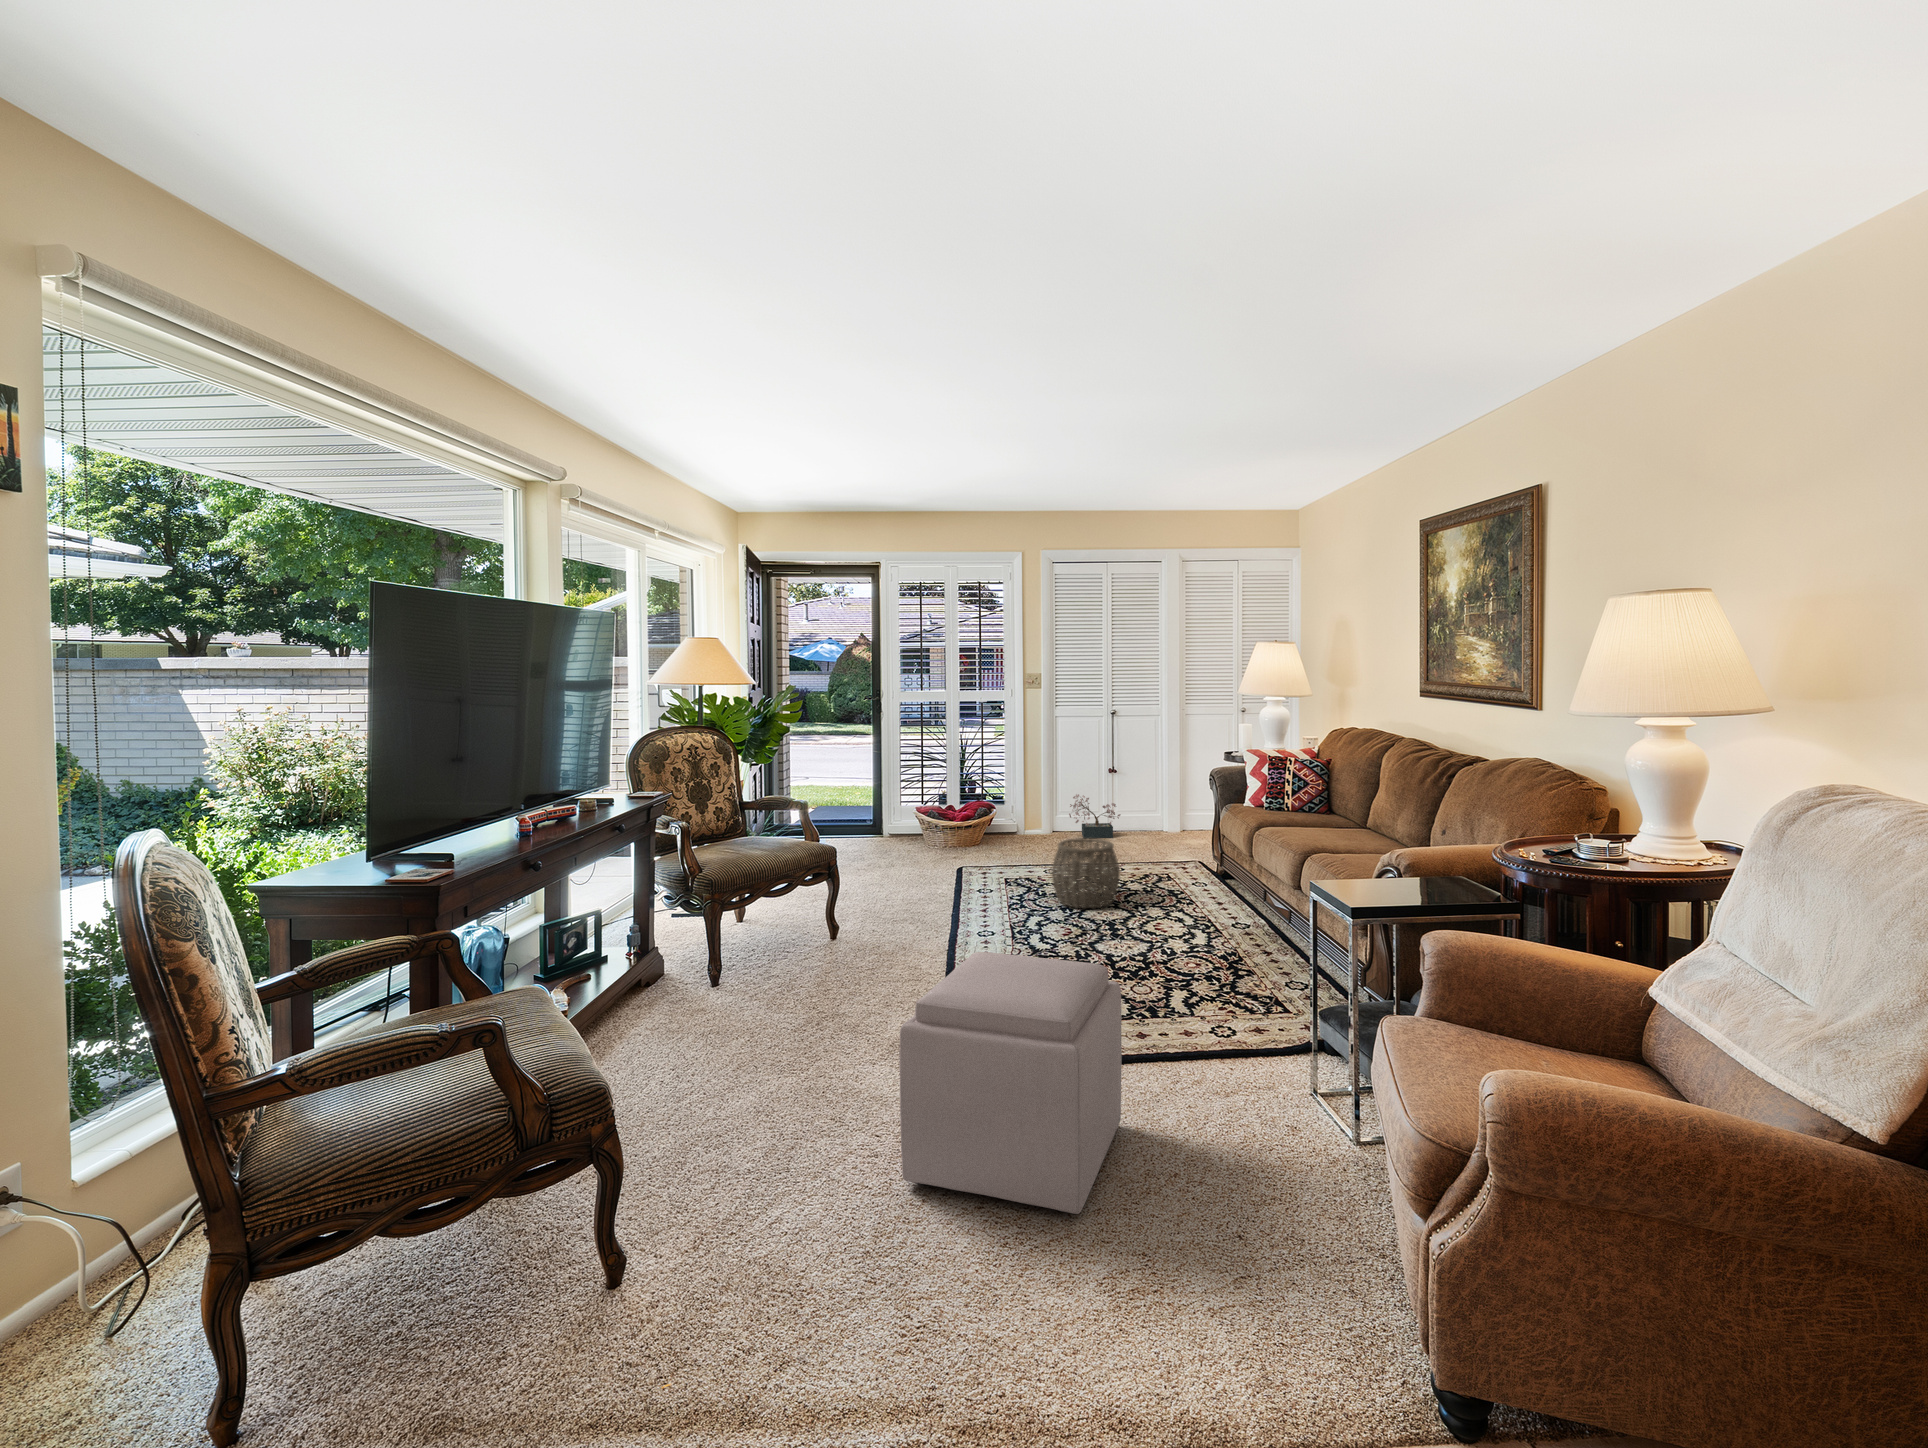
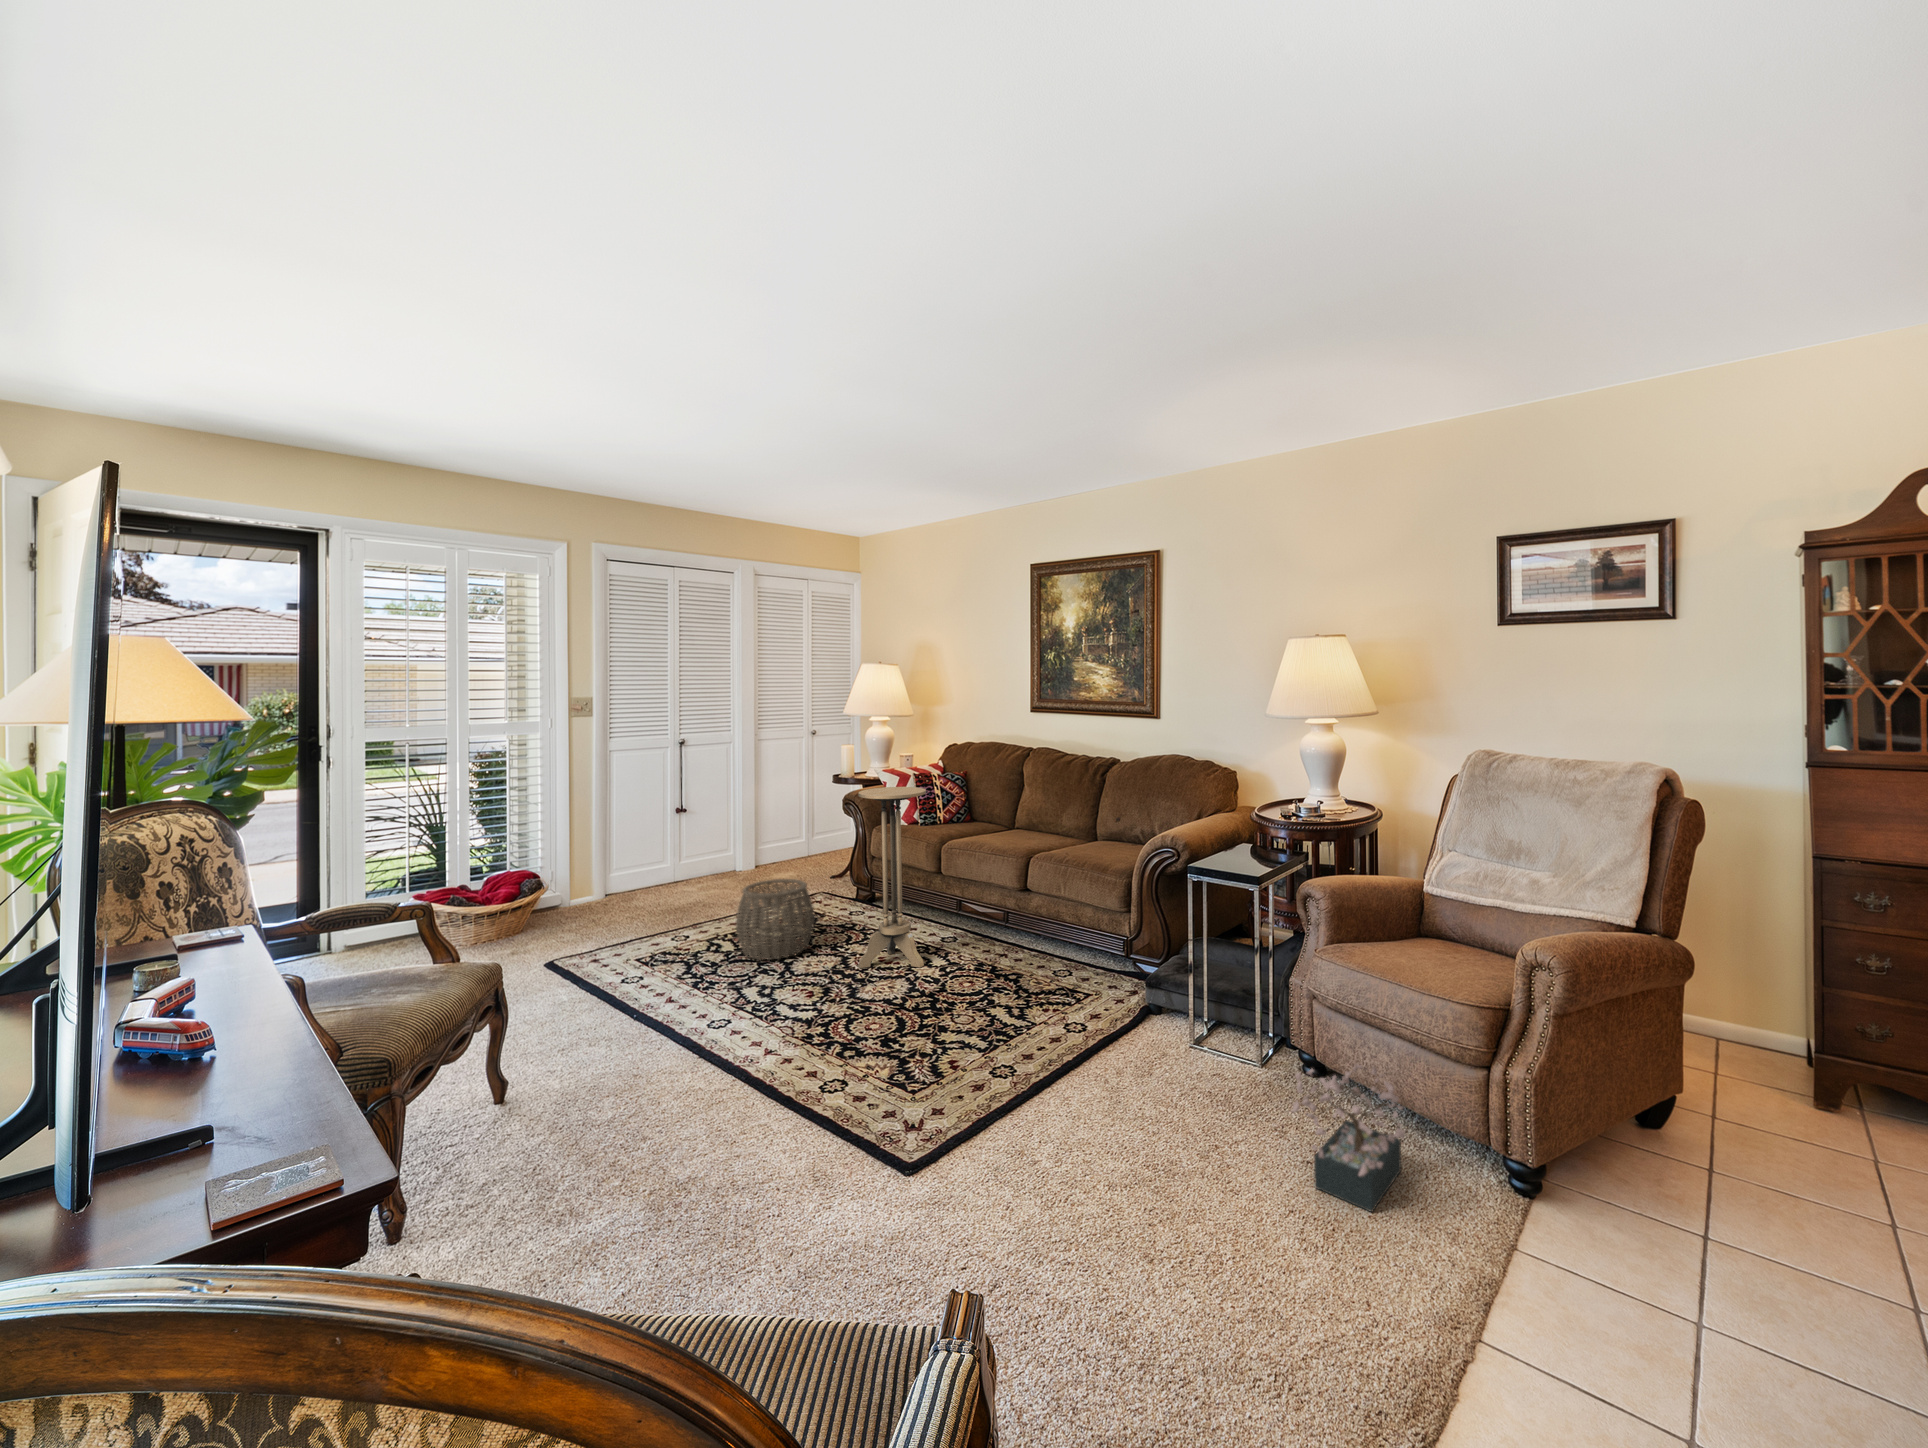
side table: none [1123,763,1190,944] -> present [858,787,926,968]
decorative plant: present [1069,794,1121,838] -> present [1292,1065,1405,1212]
ottoman: present [899,952,1122,1214] -> none [1005,987,1280,1323]

